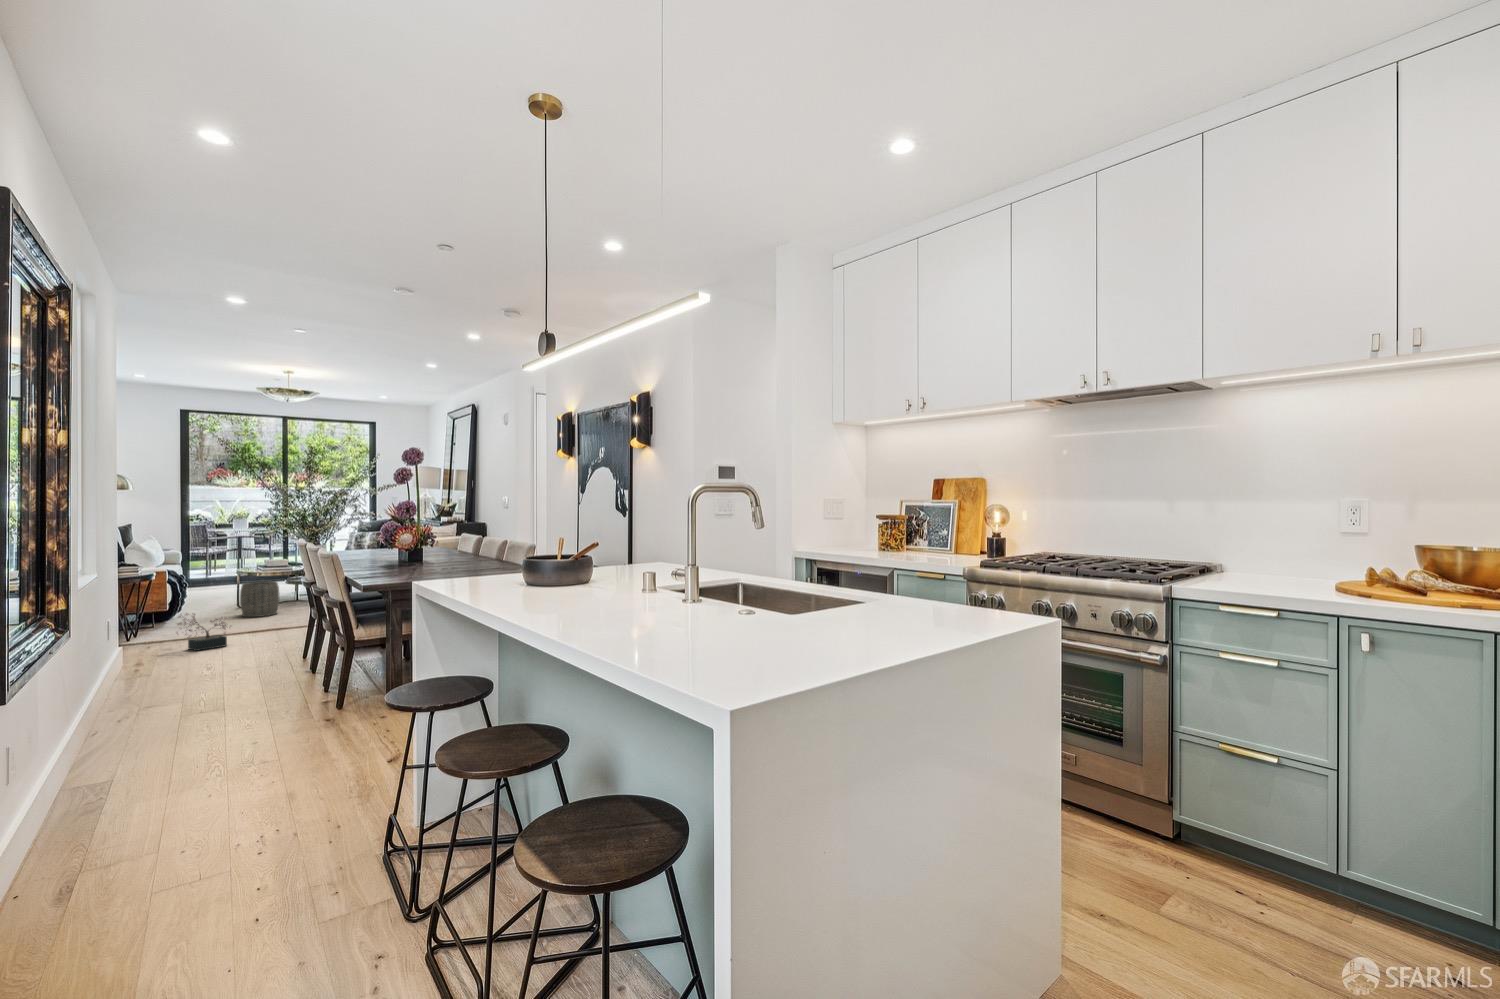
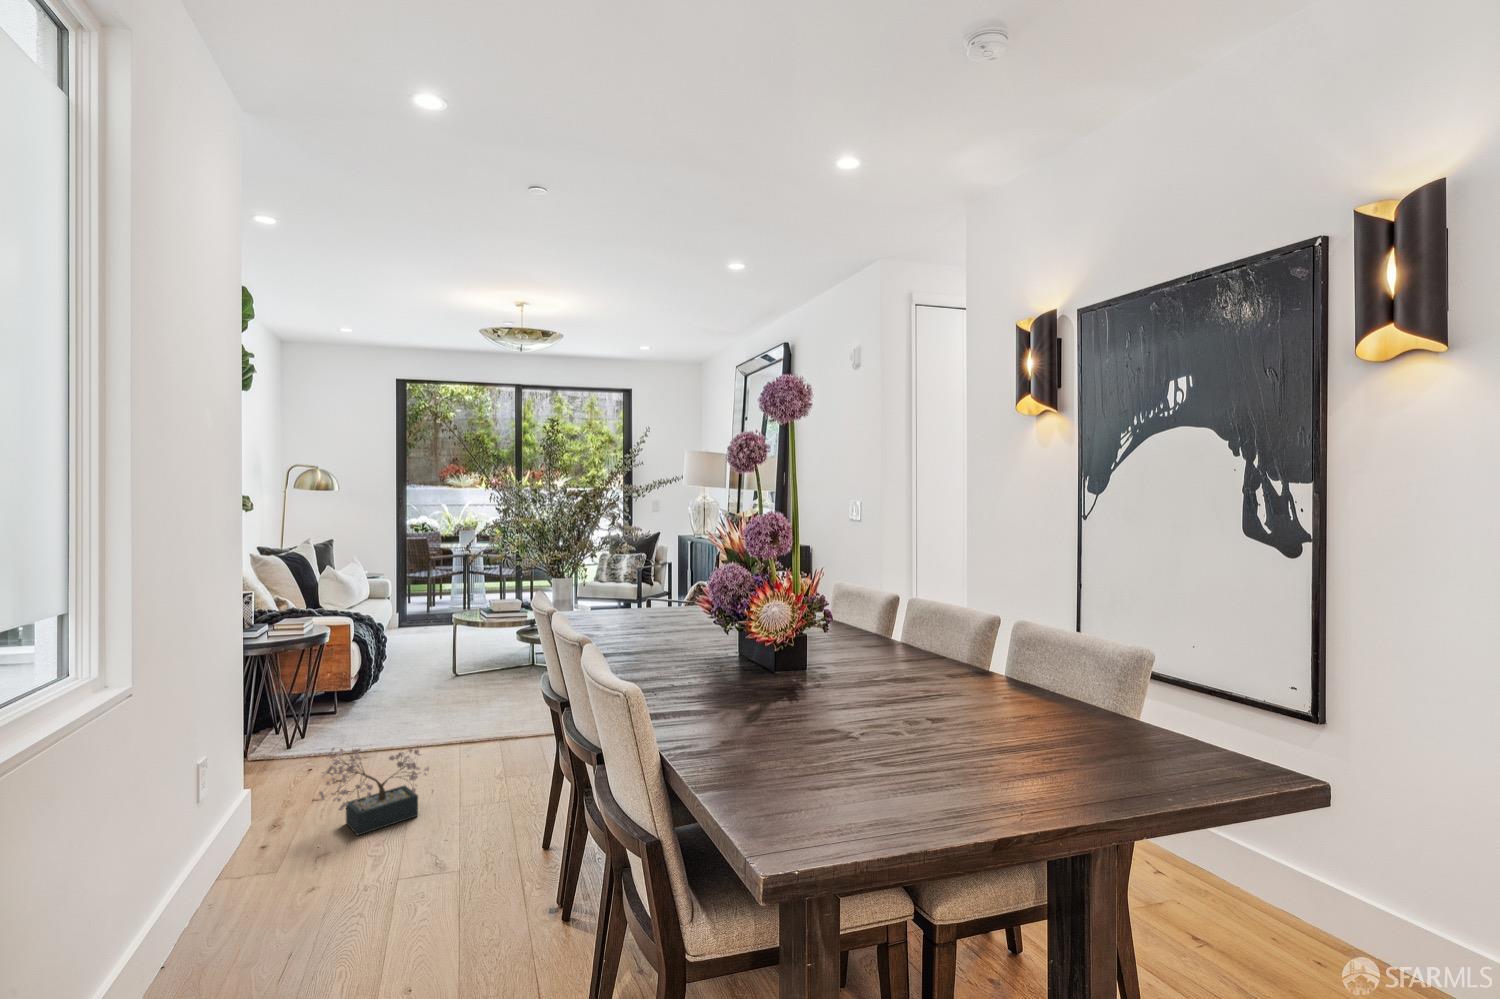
woven basket: present [240,581,279,617] -> none [457,638,514,702]

